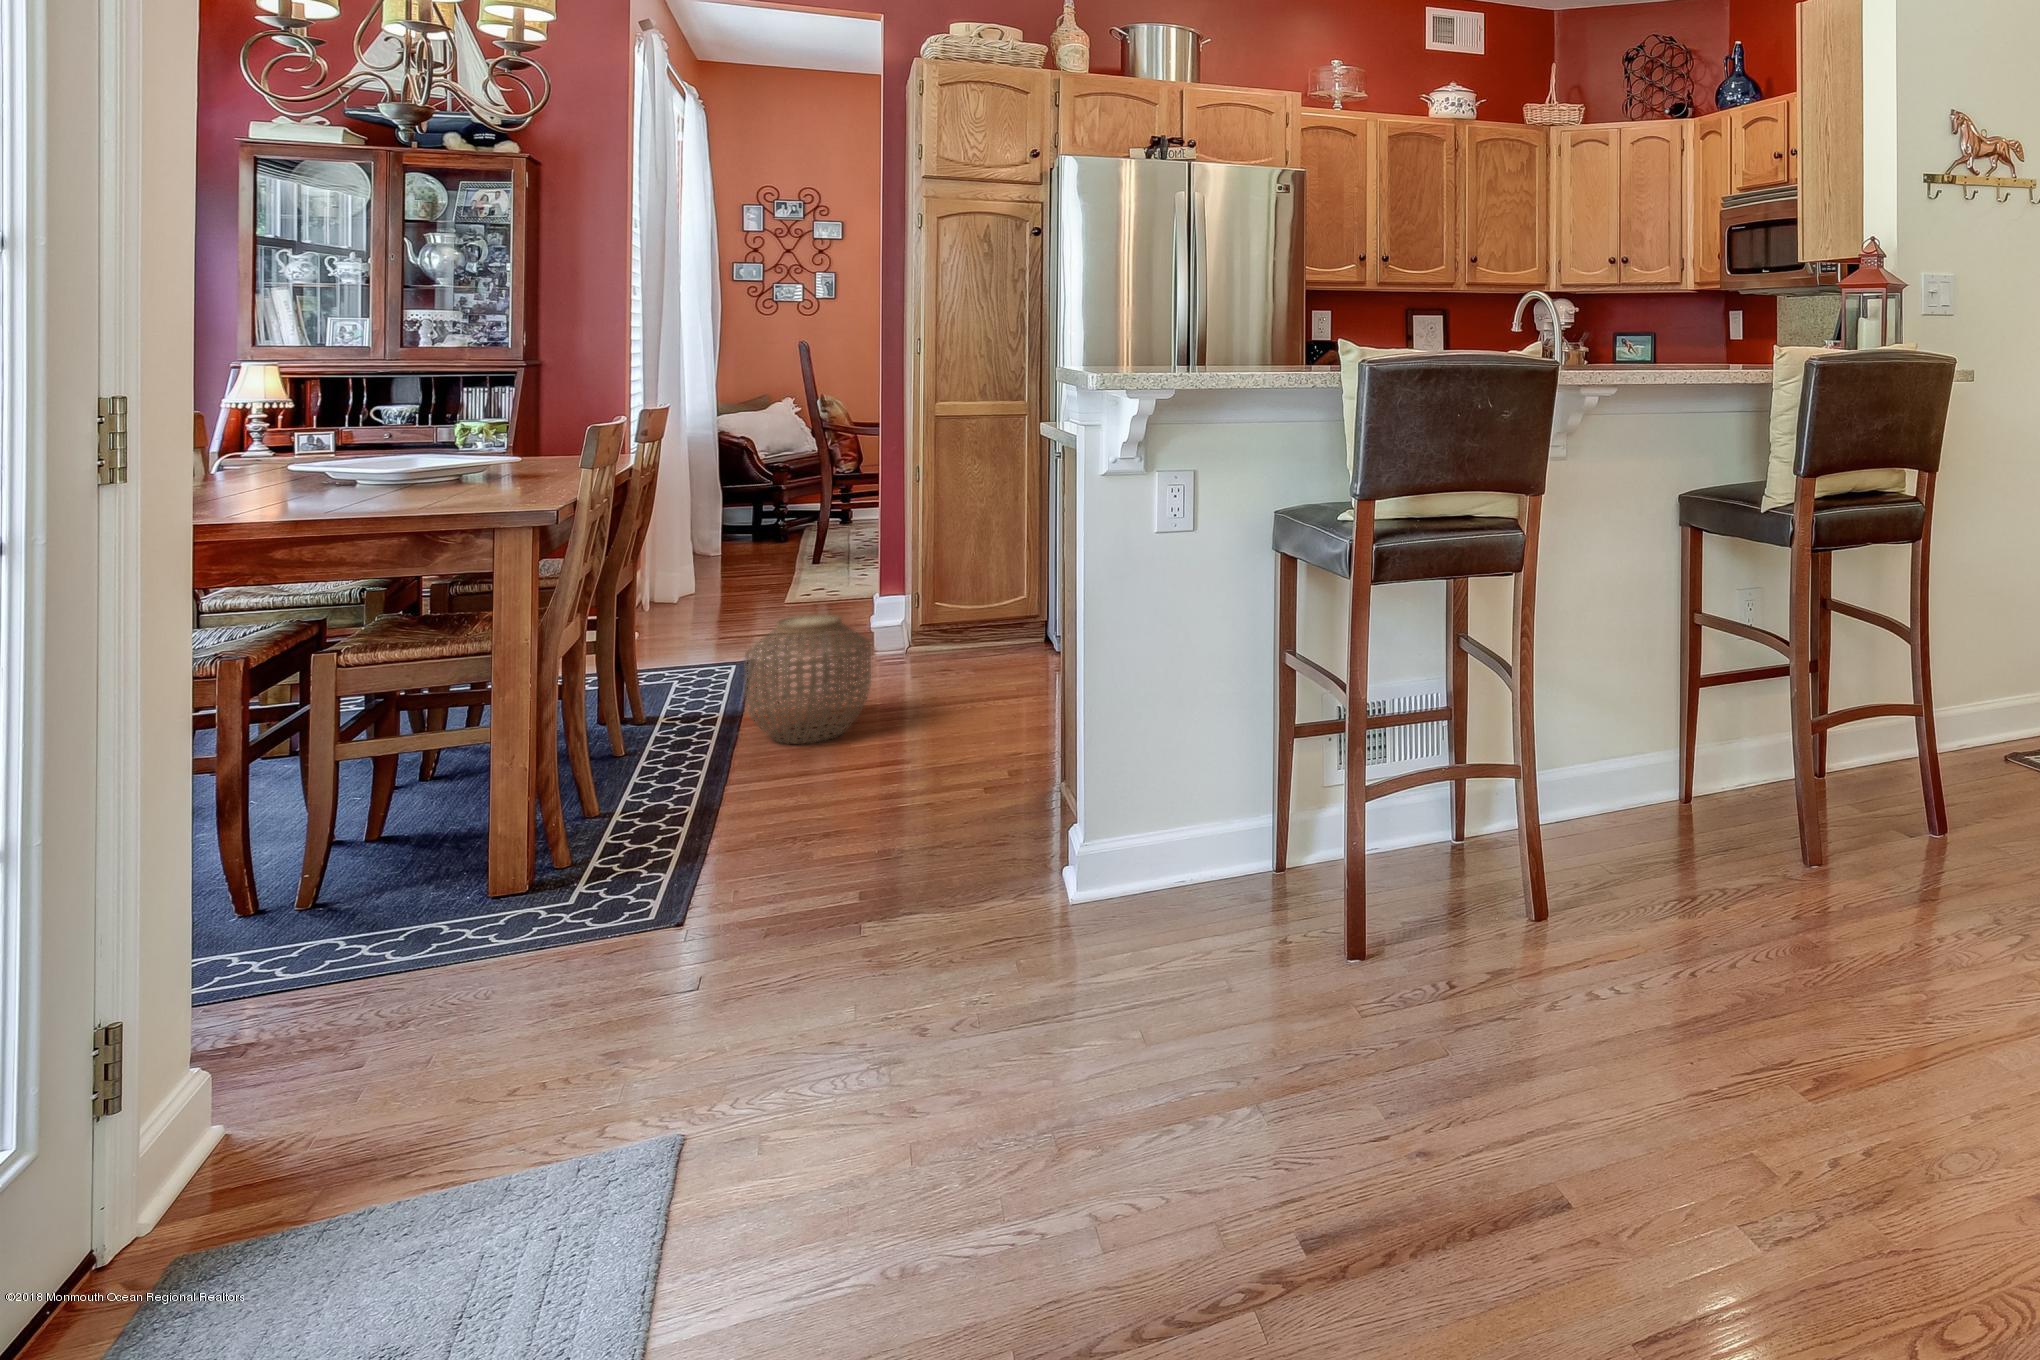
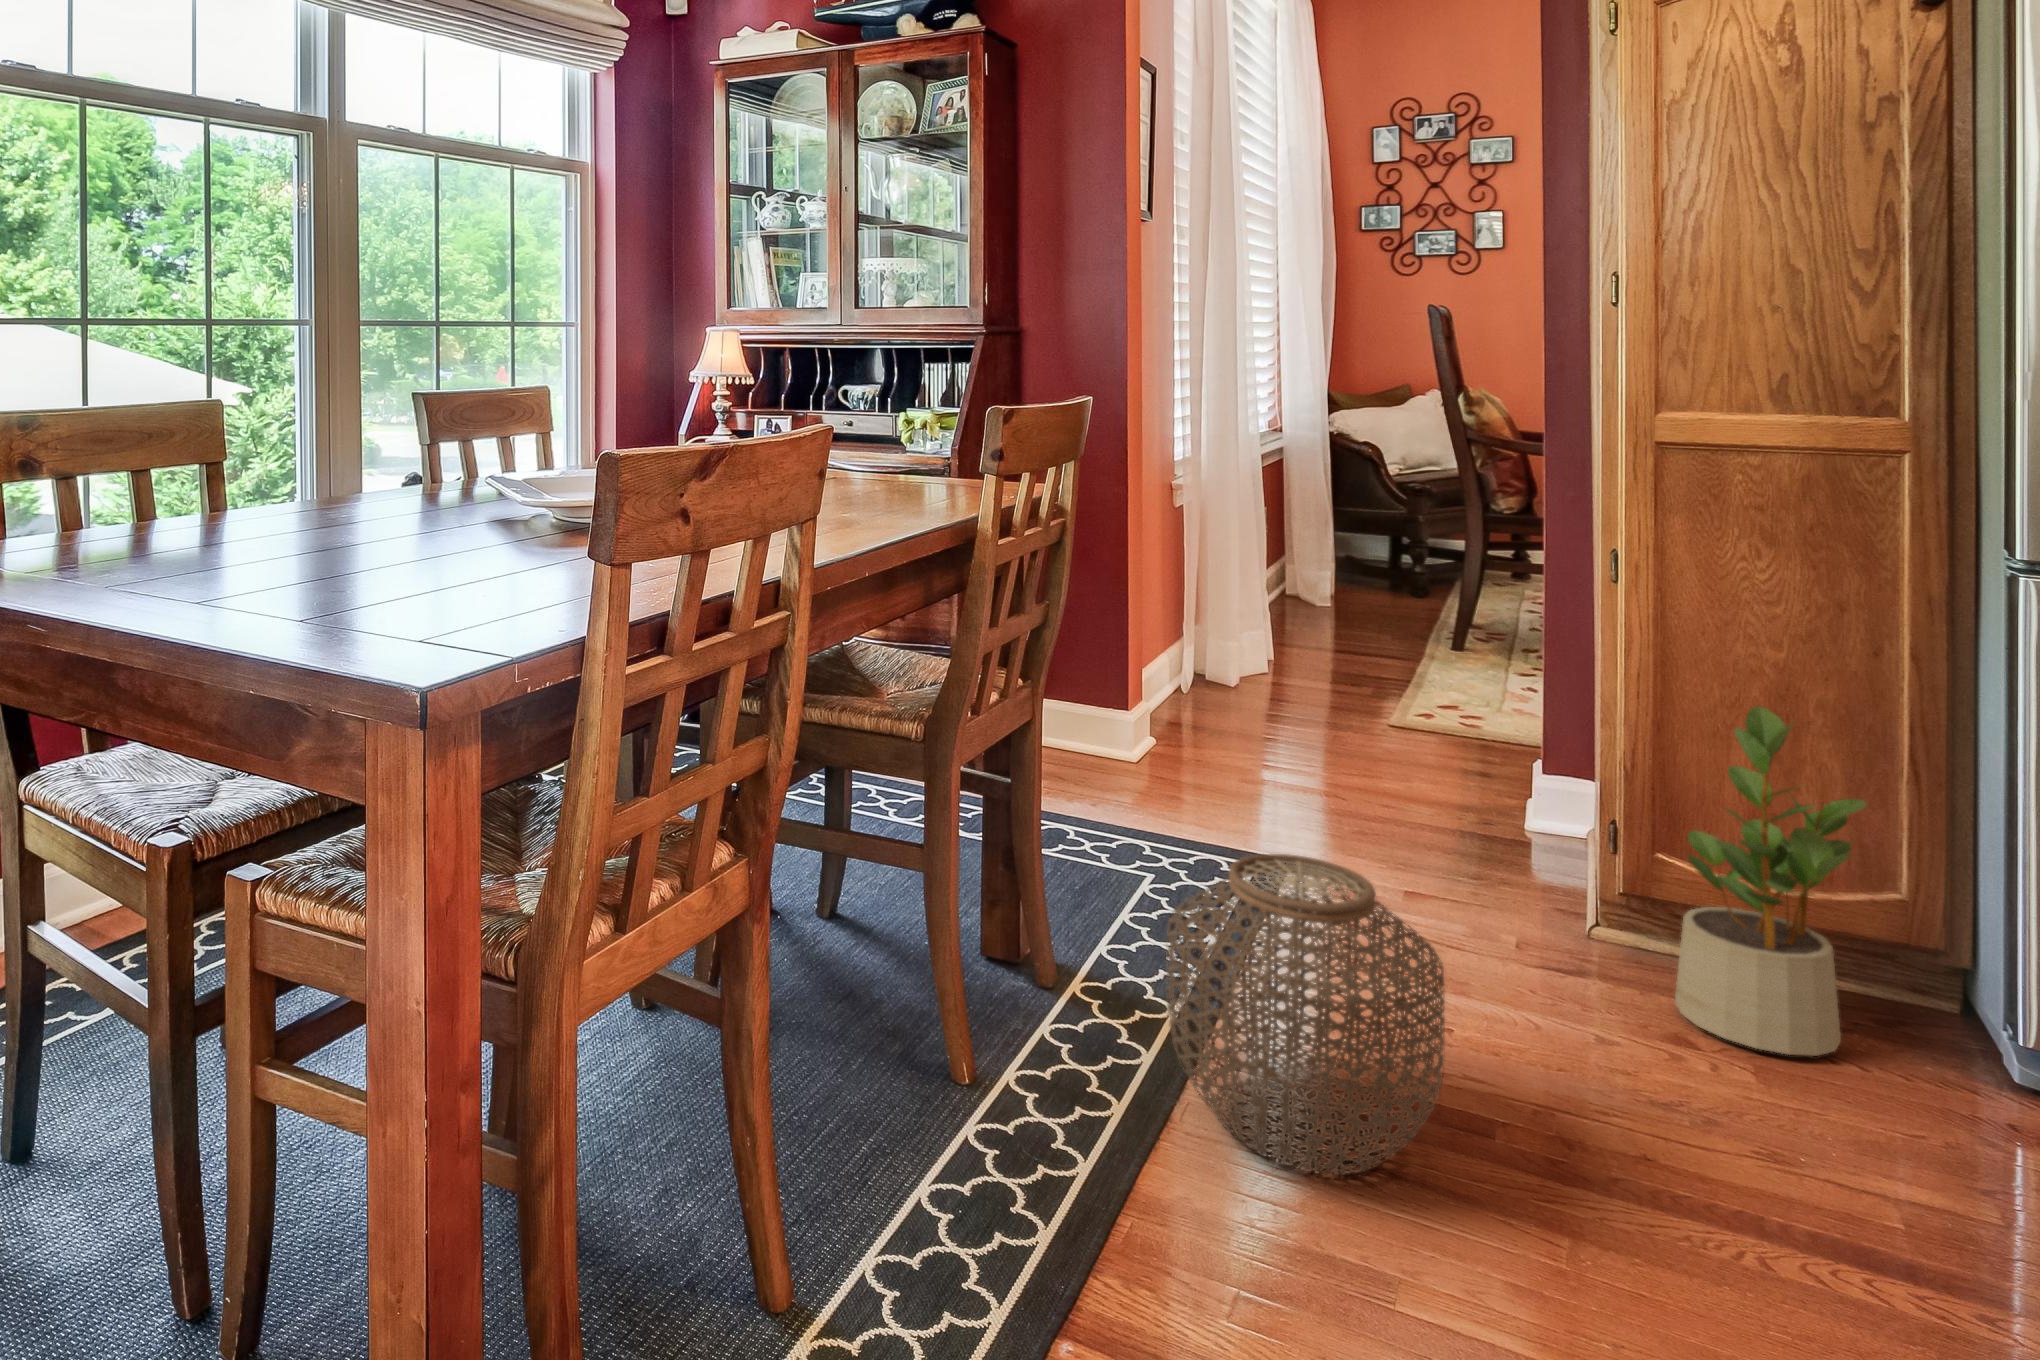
potted plant: none [949,530,1017,671] -> present [1675,707,1866,1056]

